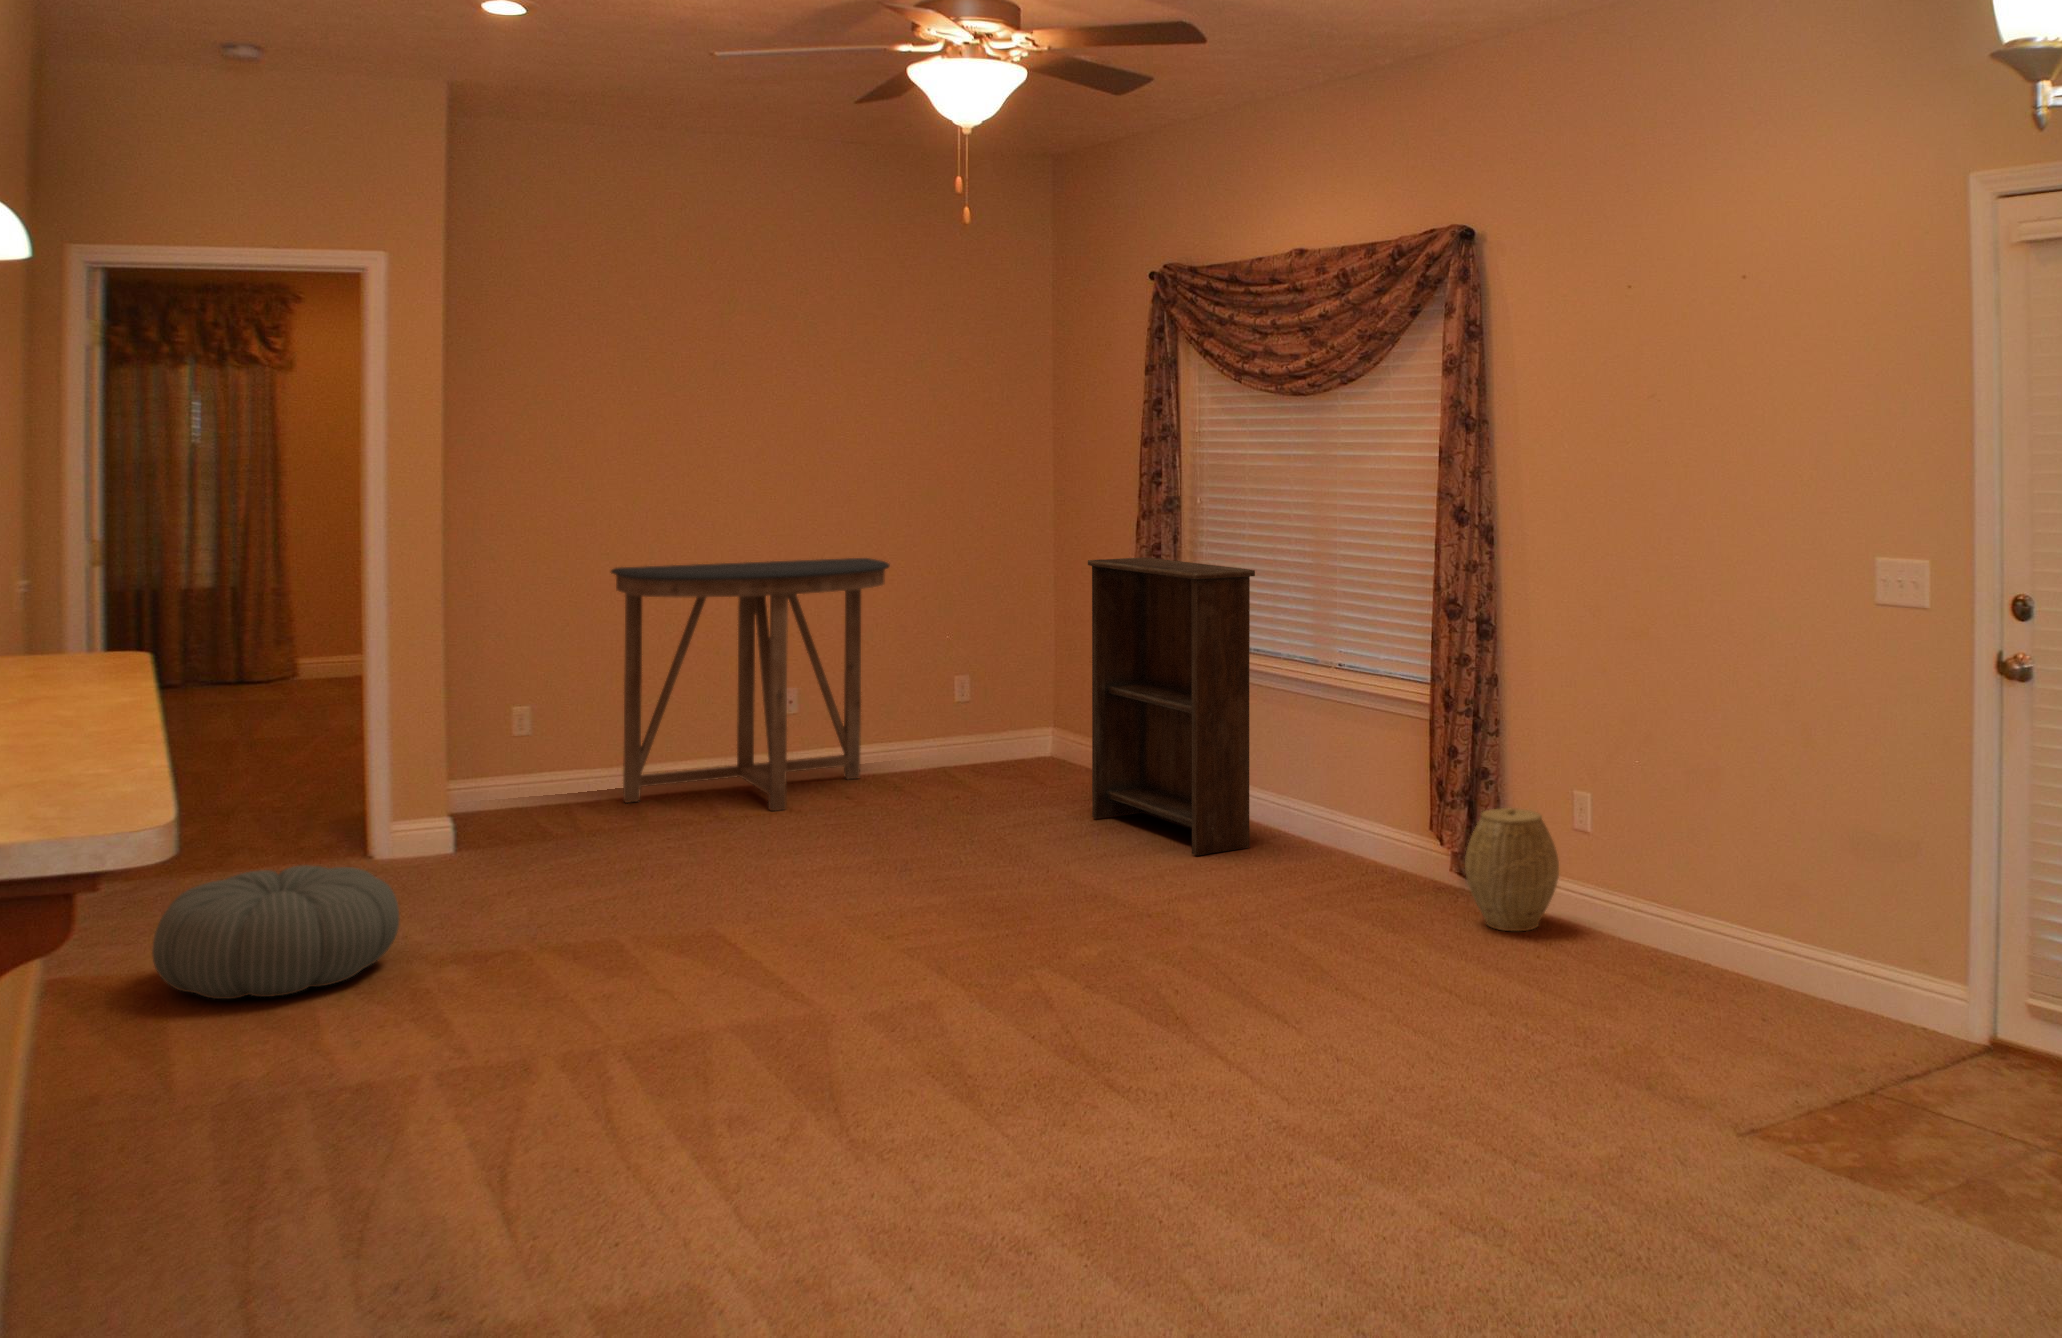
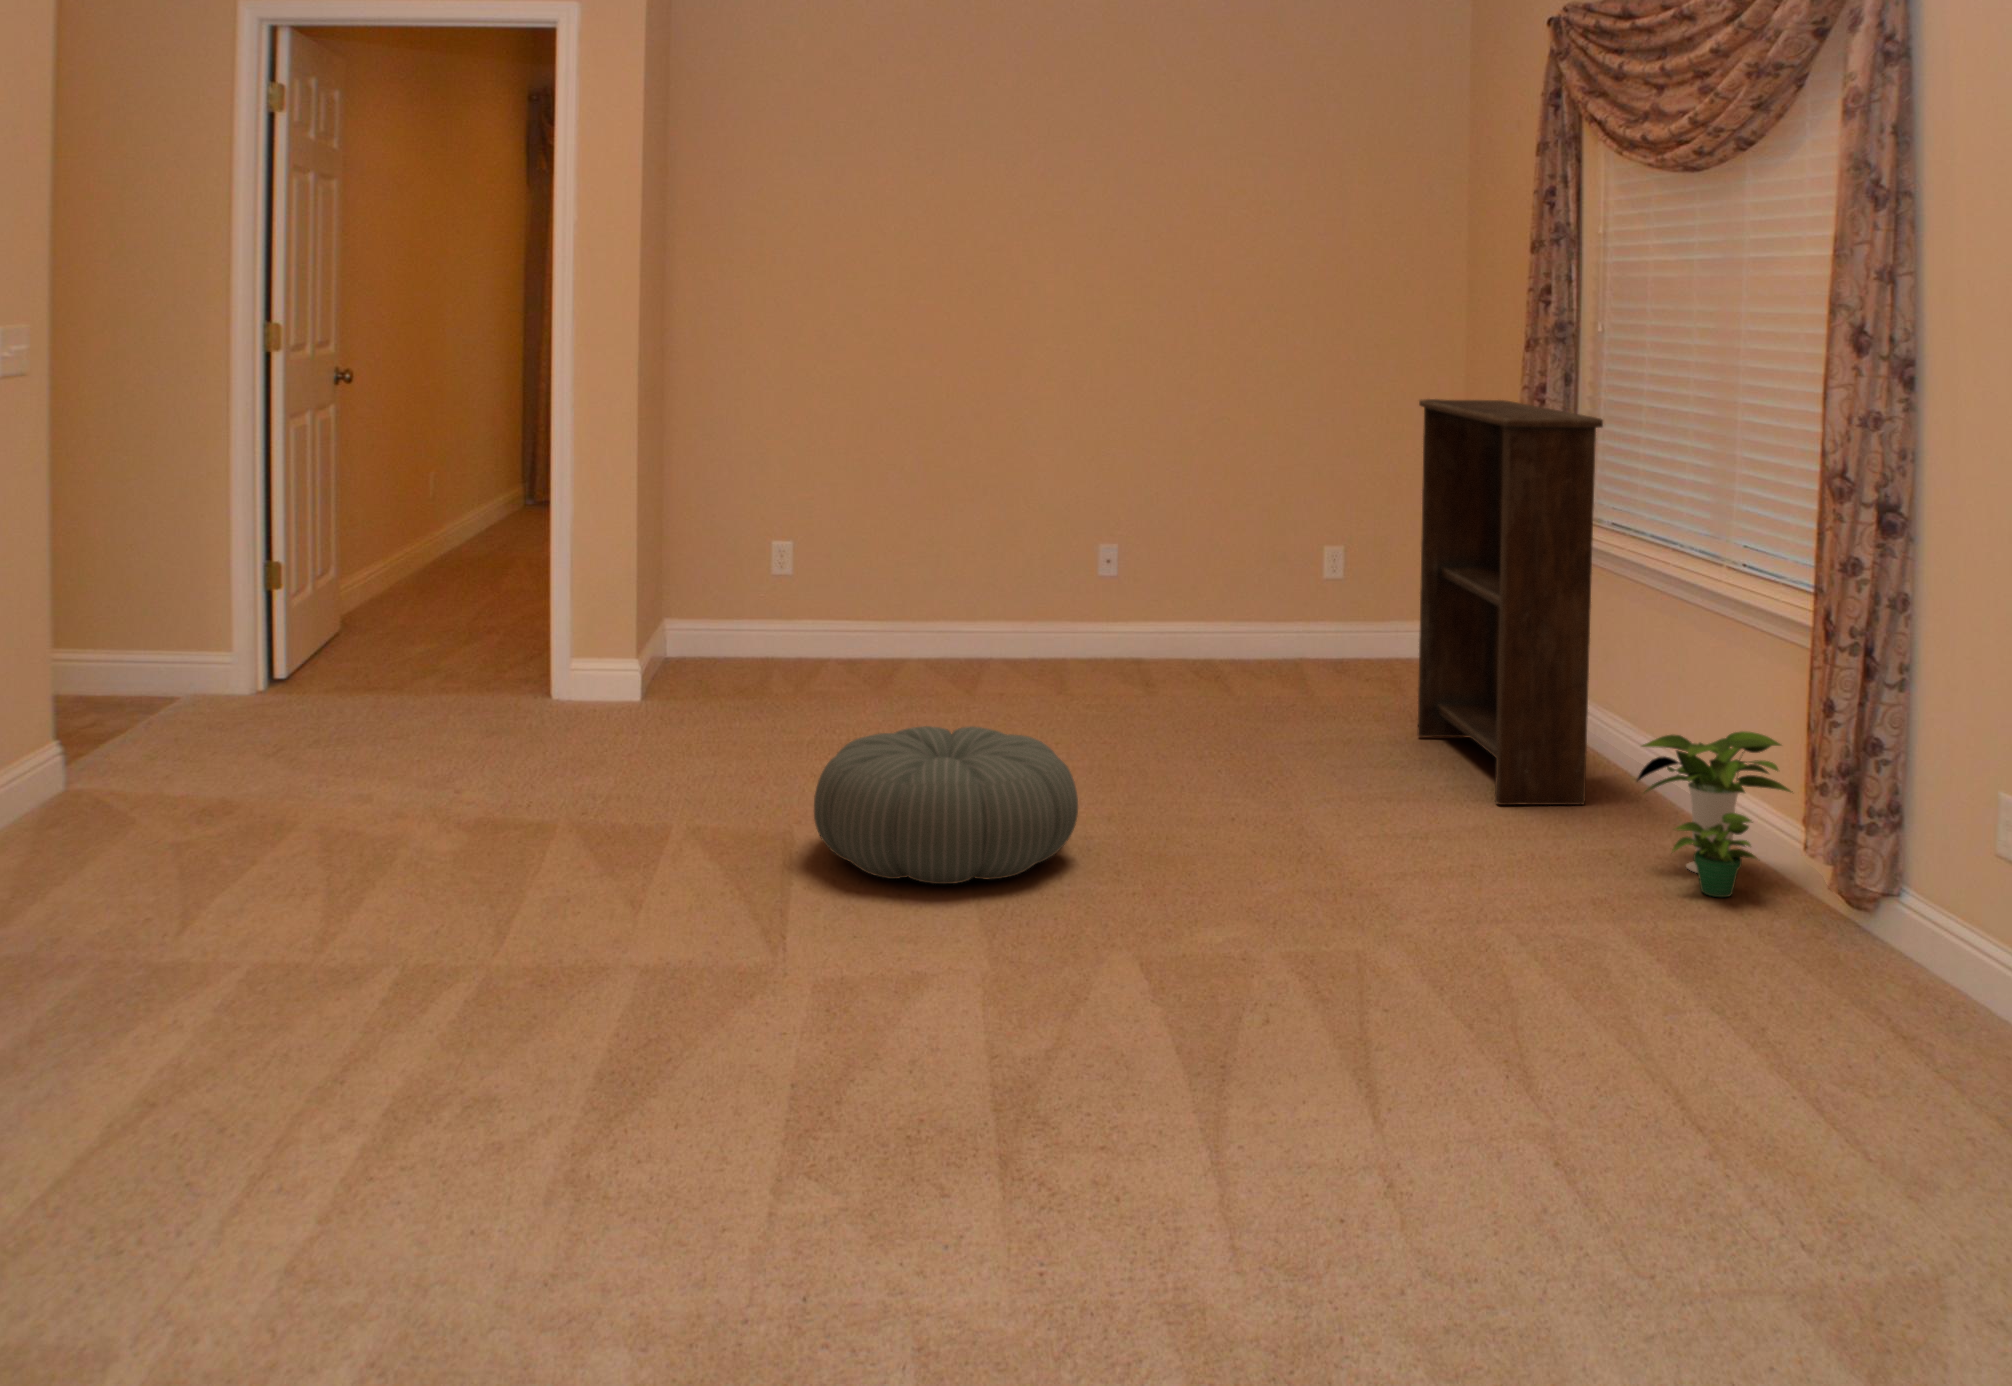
console table: present [611,558,890,811] -> none [914,387,1228,679]
potted plant: none [1311,778,1413,890] -> present [1637,731,1793,897]
woven basket: present [1465,808,1559,931] -> none [1804,803,1966,1003]
pouf: present [152,865,399,999] -> present [814,726,1078,884]

